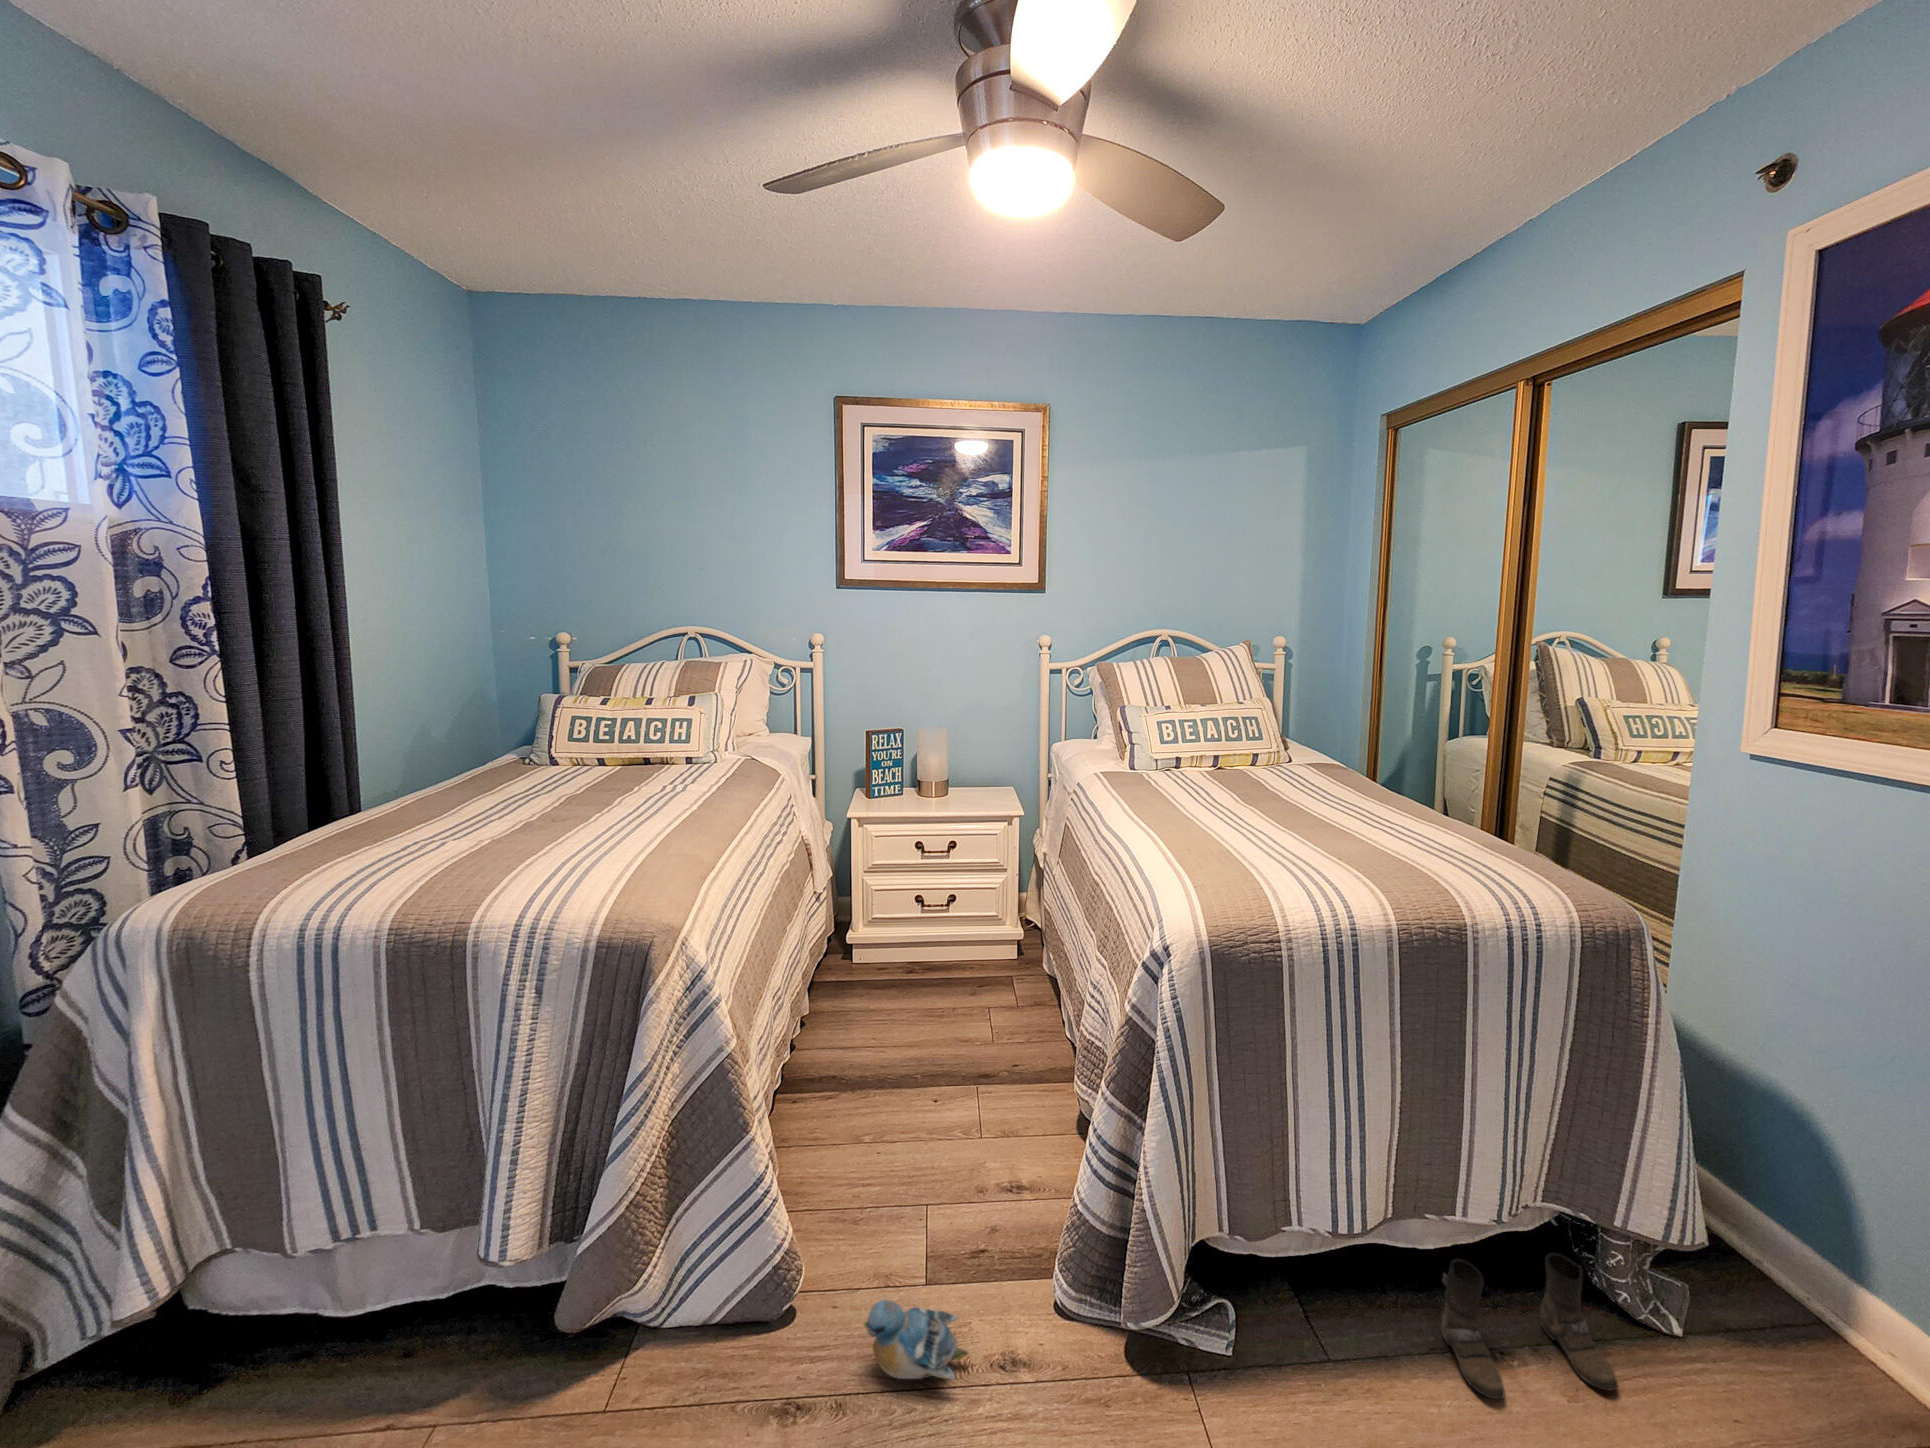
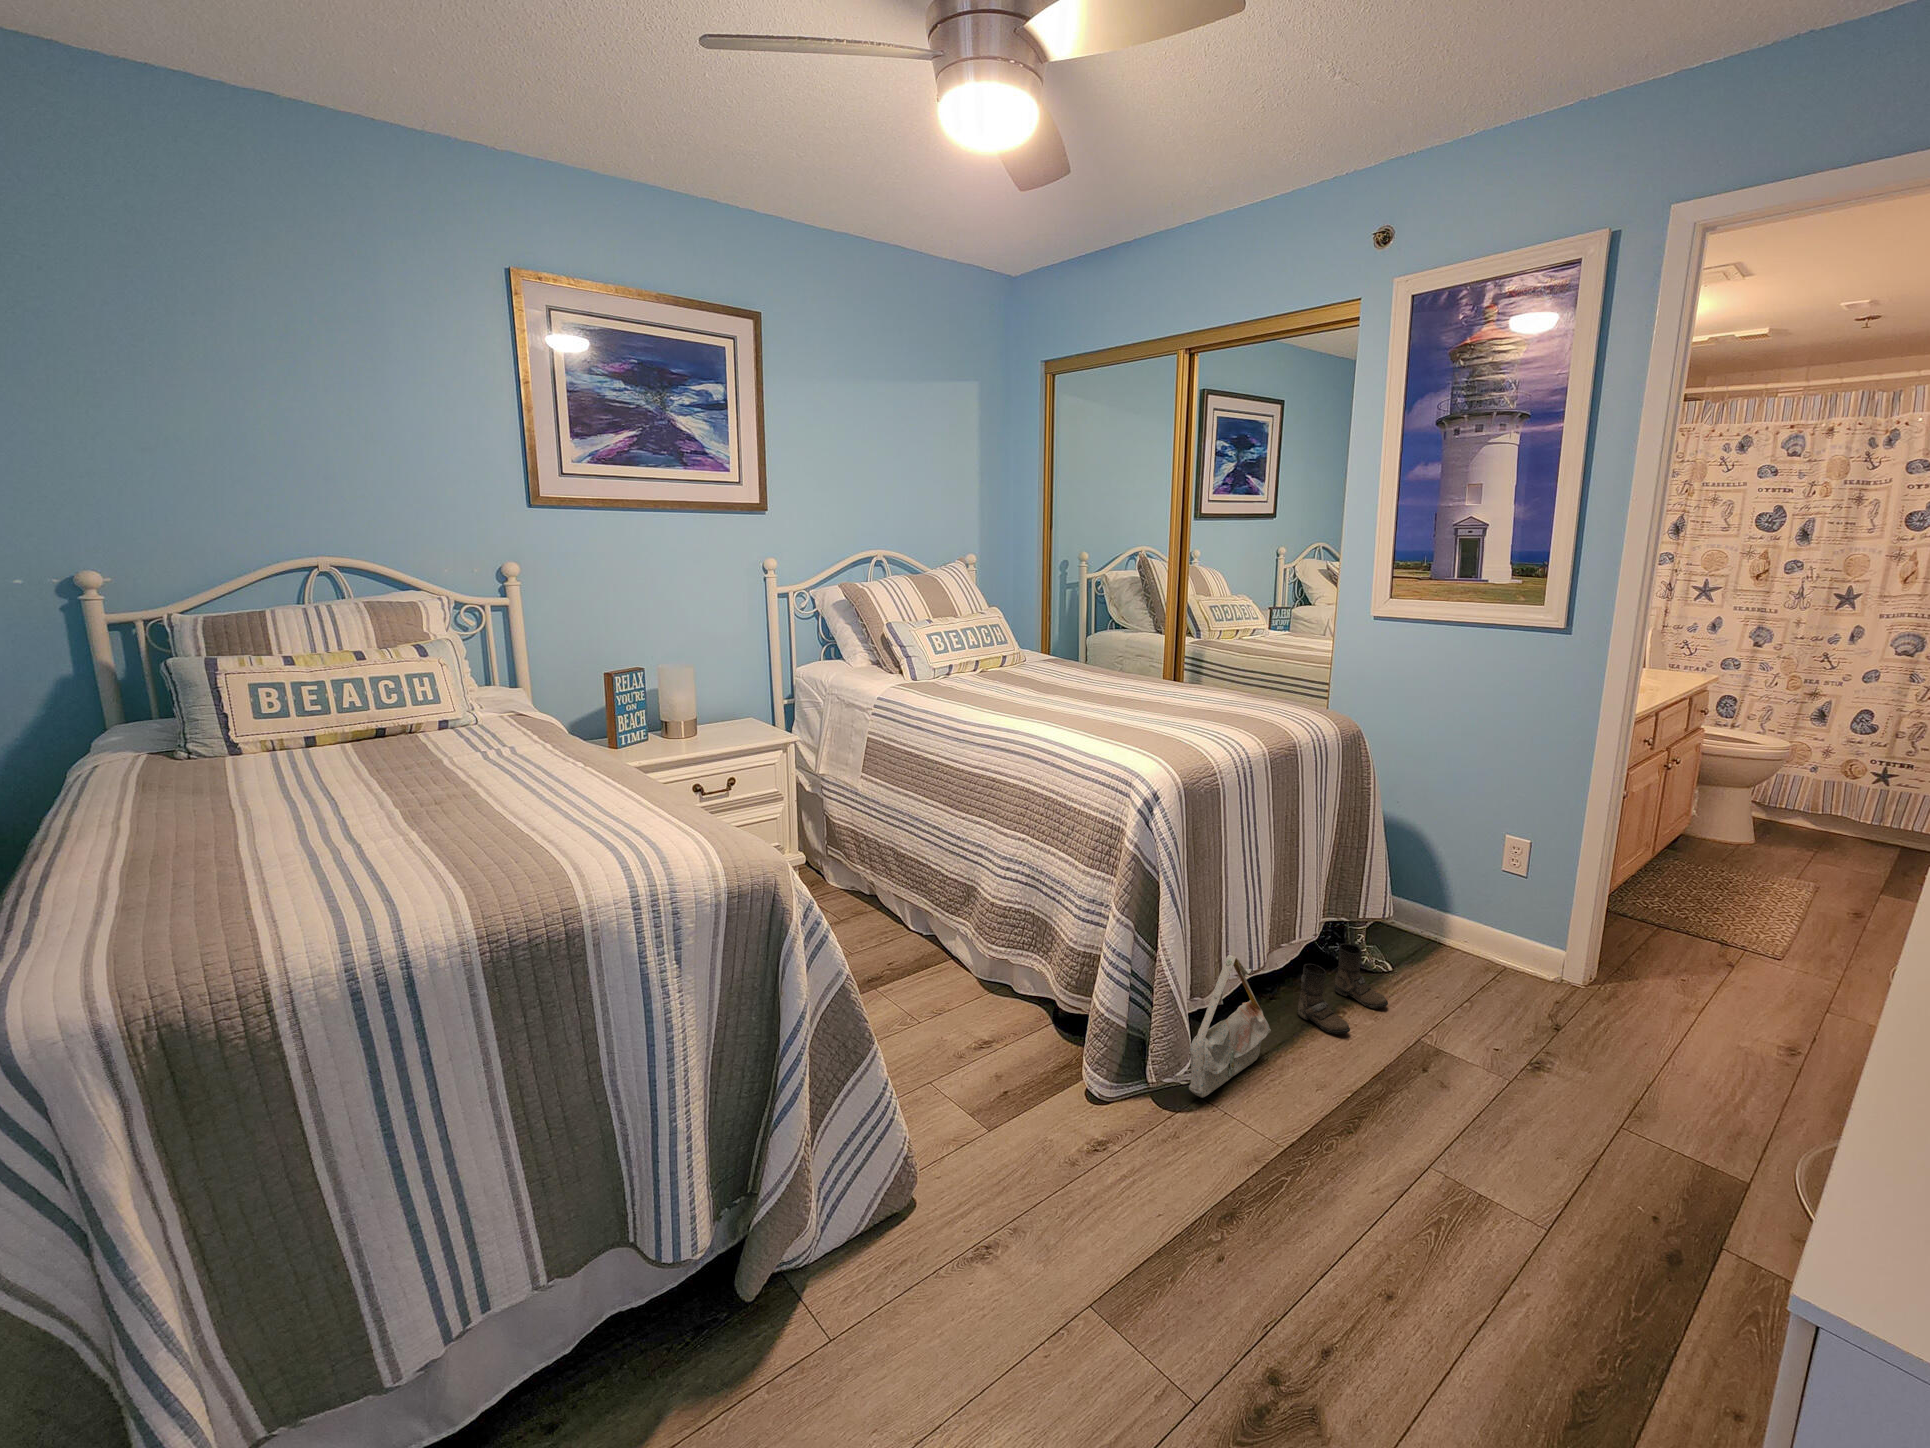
bag: none [1170,1196,1336,1379] -> present [1189,955,1271,1098]
plush toy: present [864,1300,968,1380] -> none [1004,1129,1081,1188]

